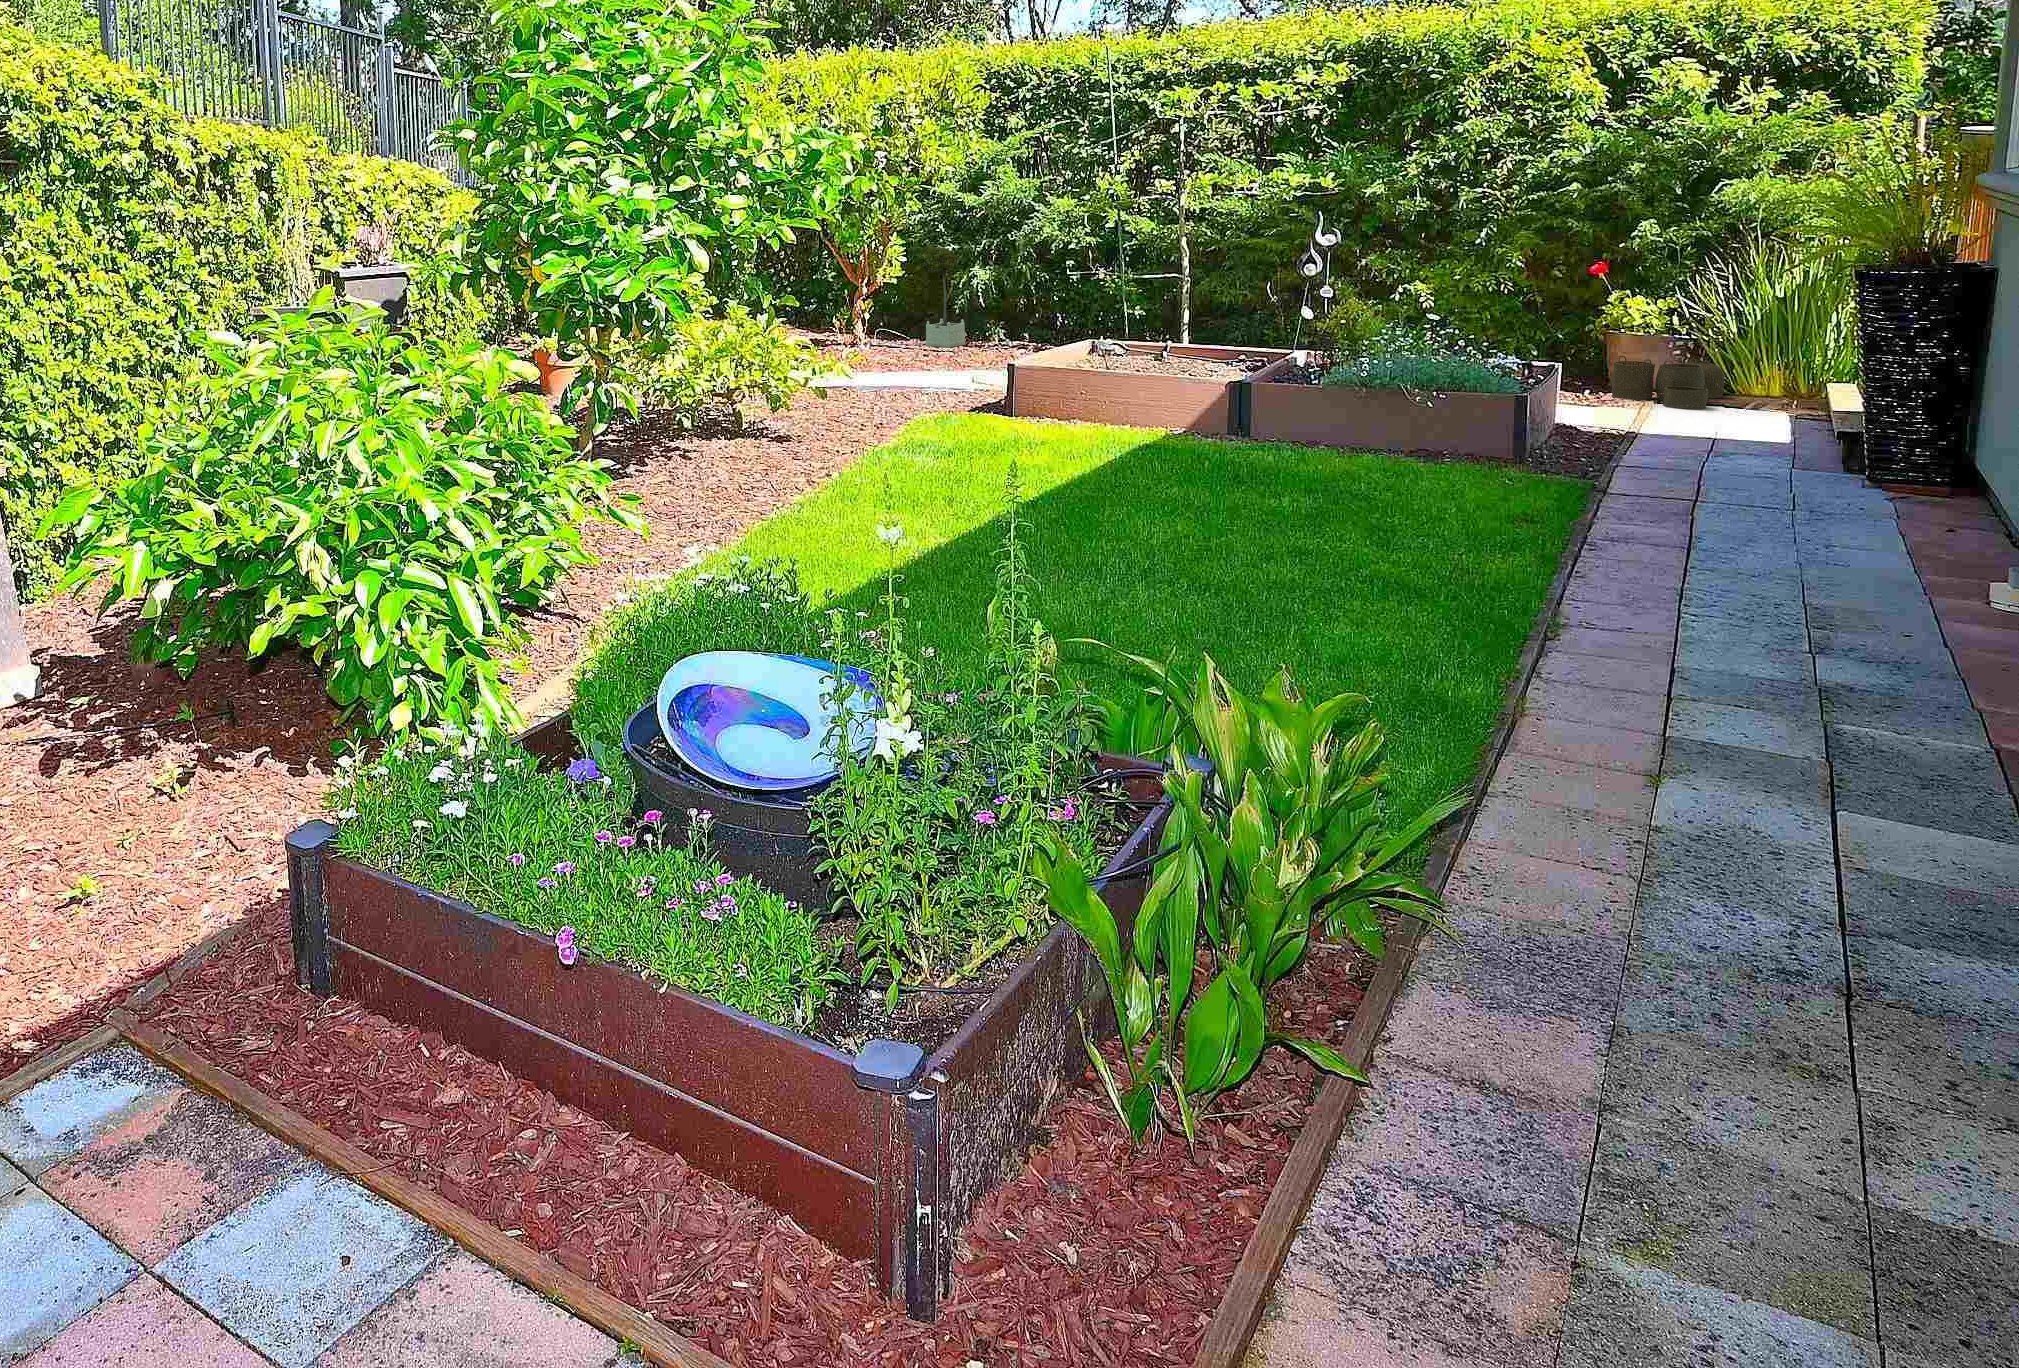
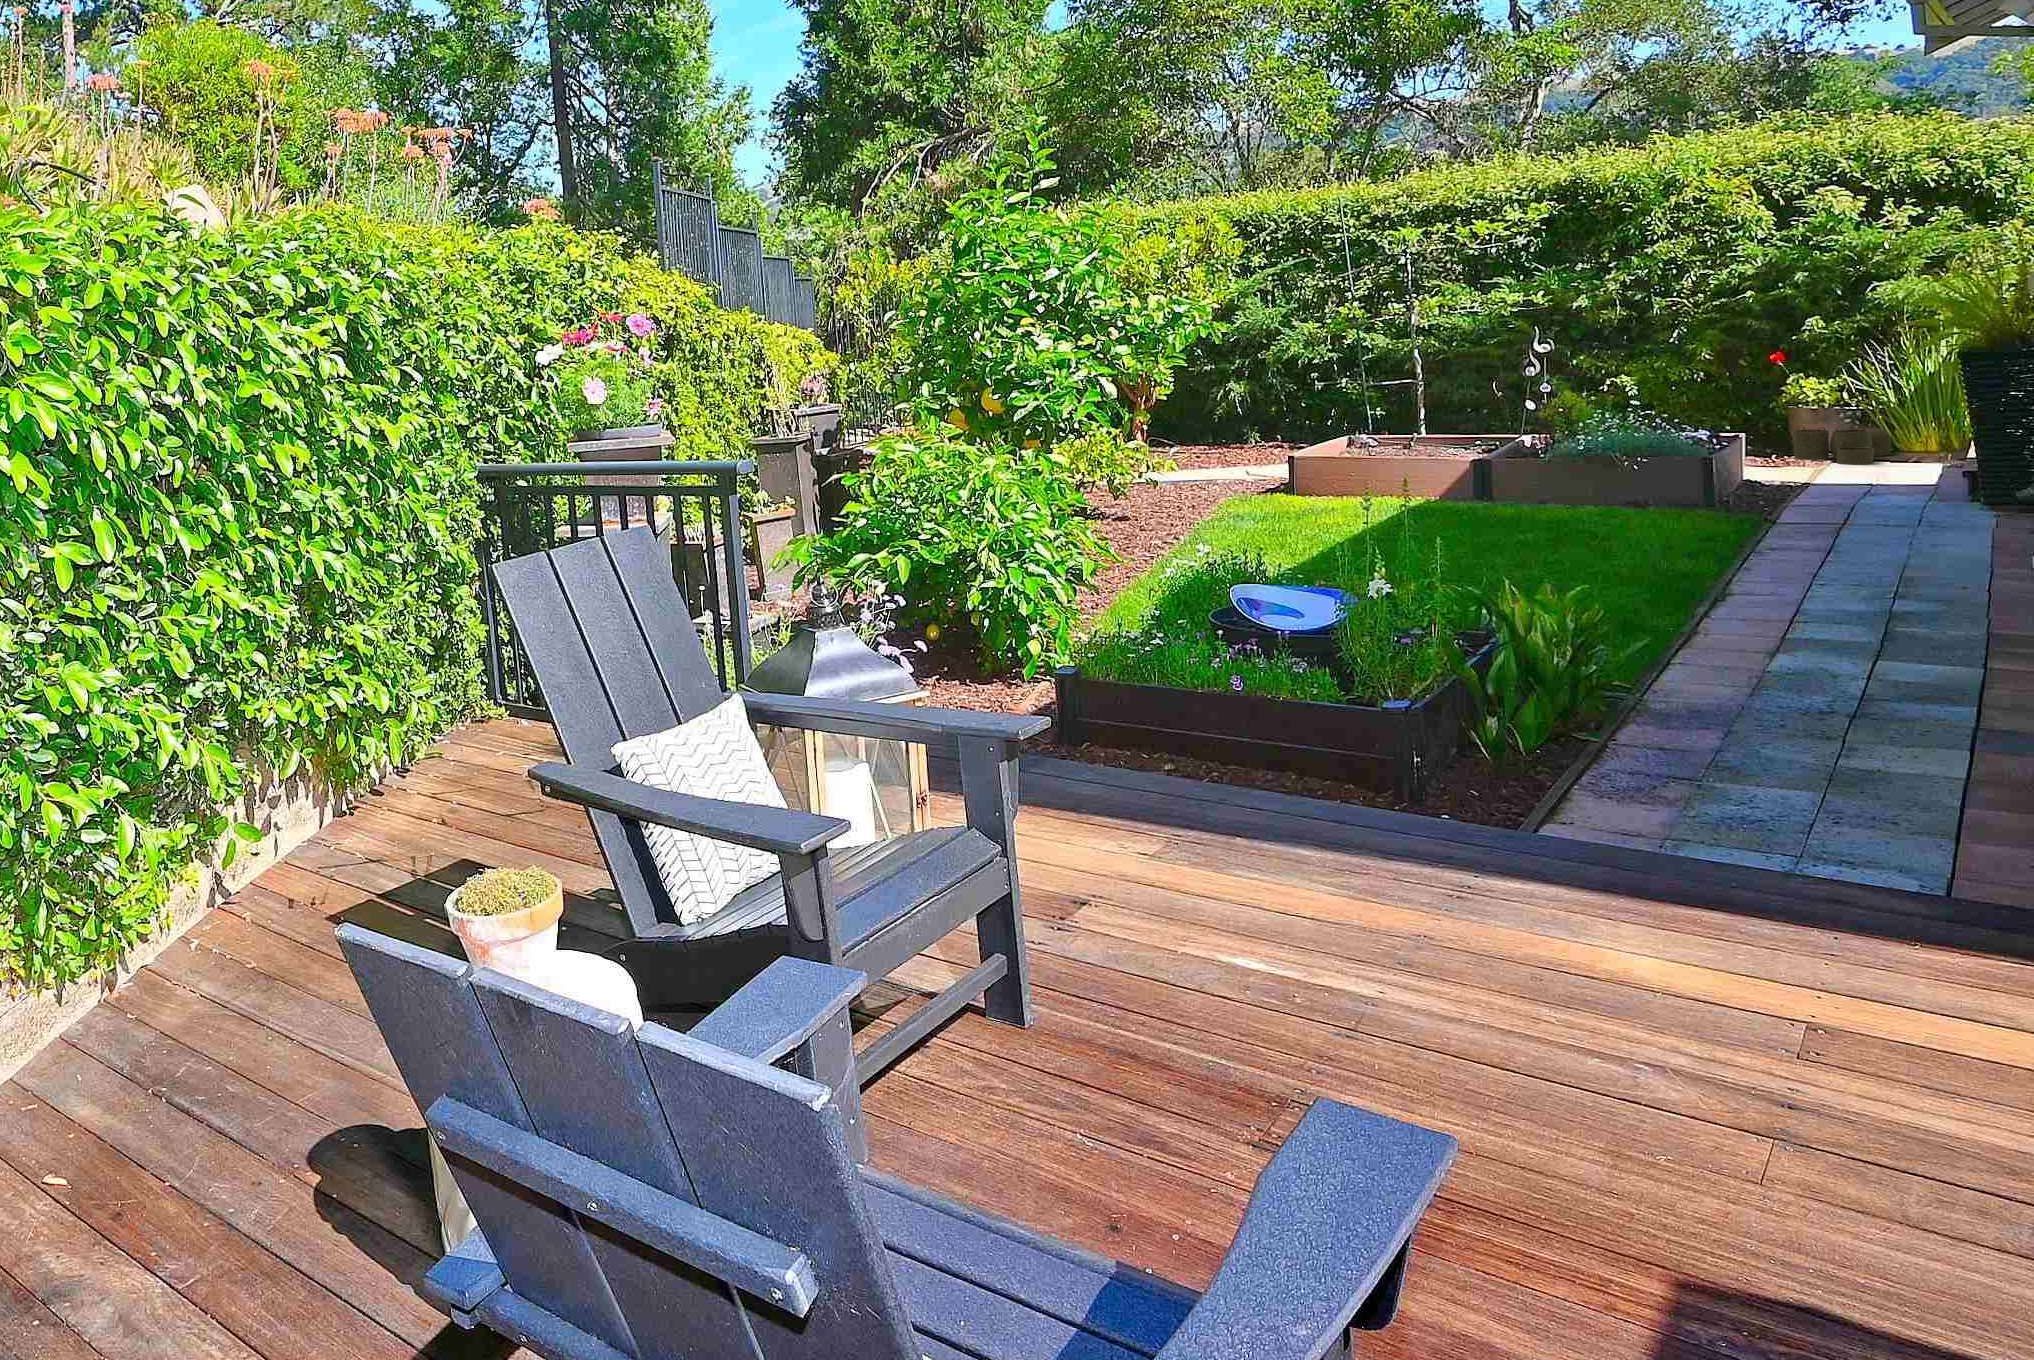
potted tree: present [919,245,965,347] -> none [1181,364,1225,447]

